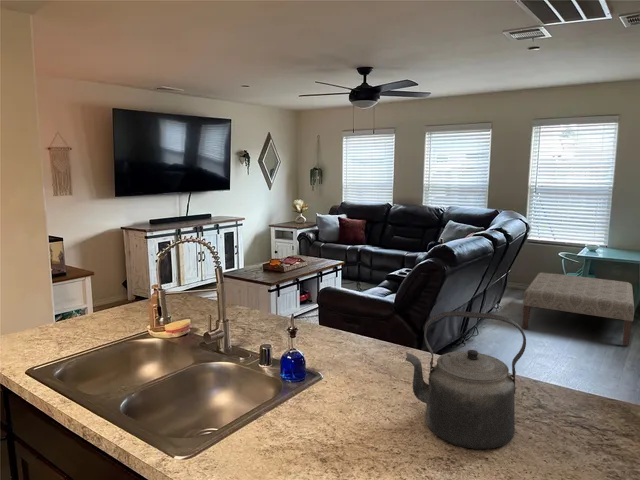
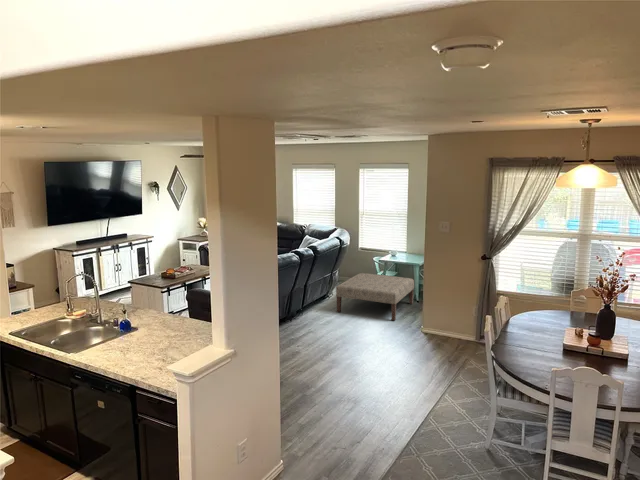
kettle: present [406,311,526,449] -> none [156,301,194,347]

